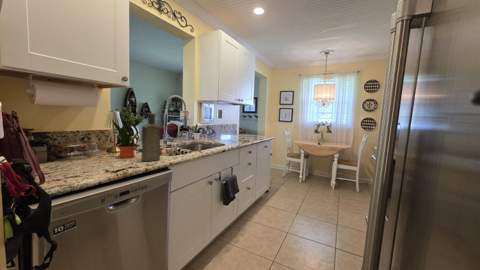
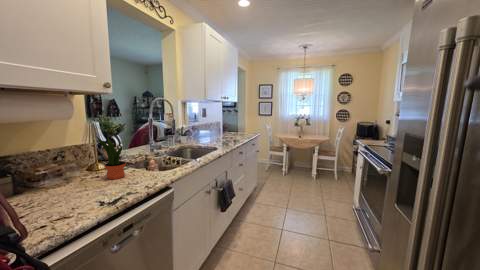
bottle: present [142,113,160,162] -> none [132,126,158,183]

